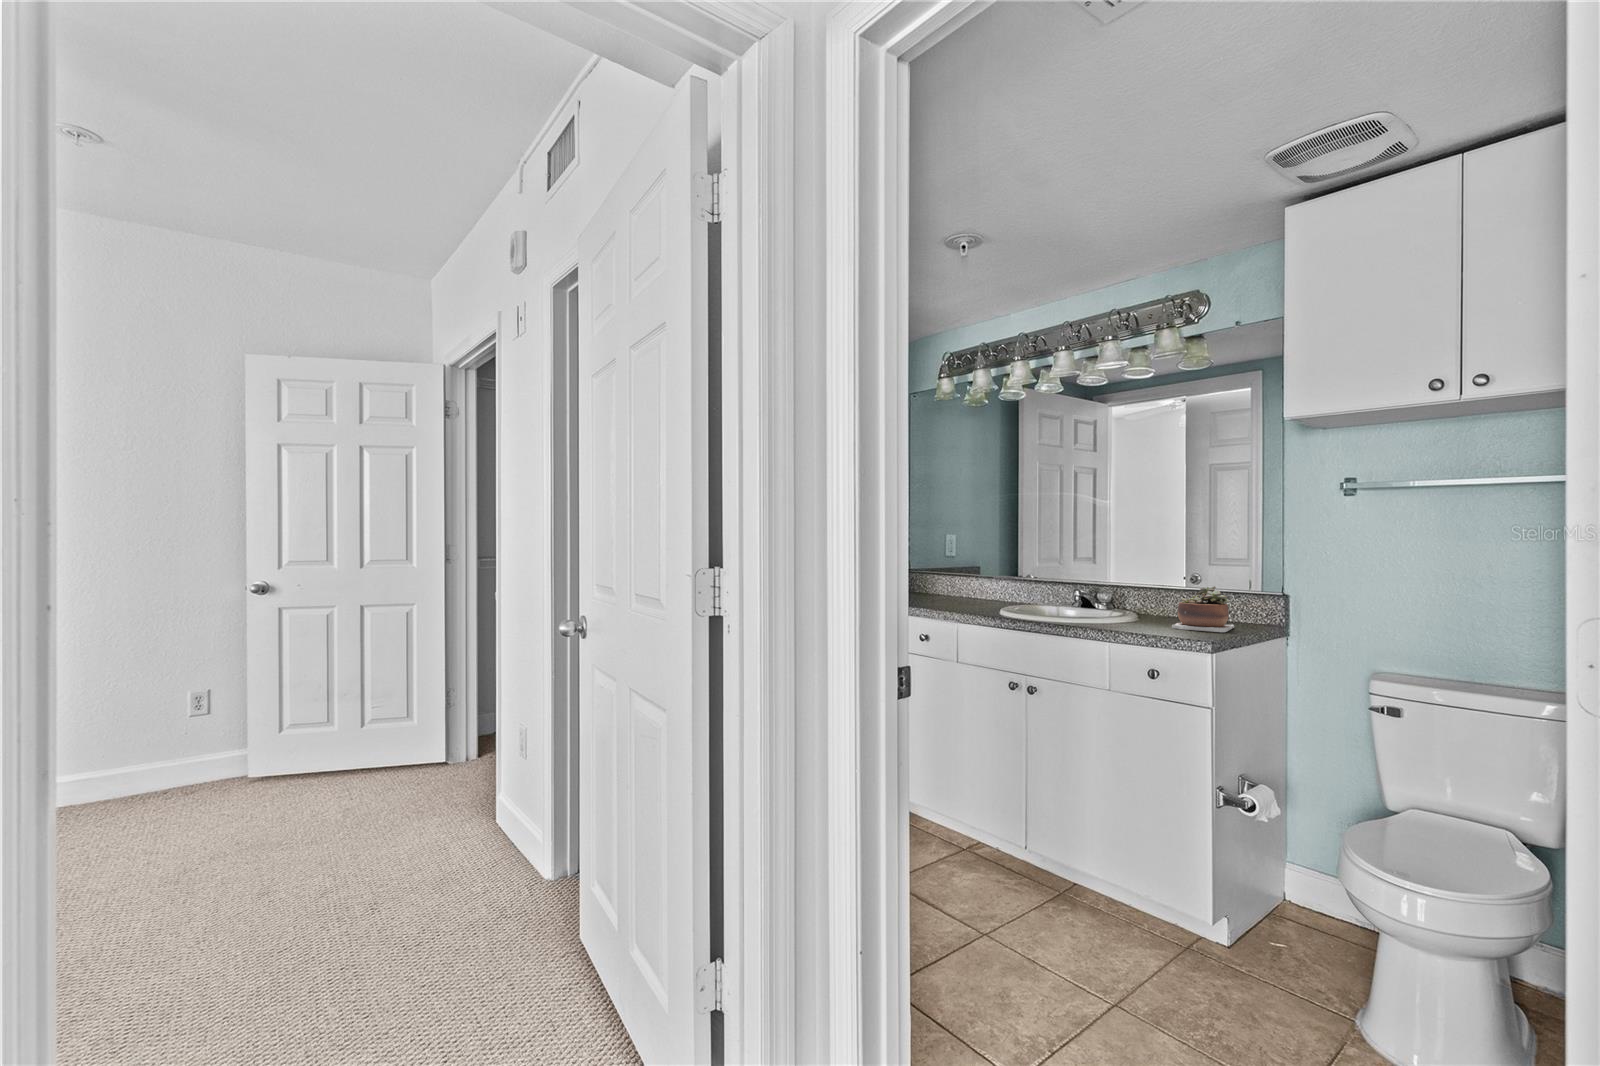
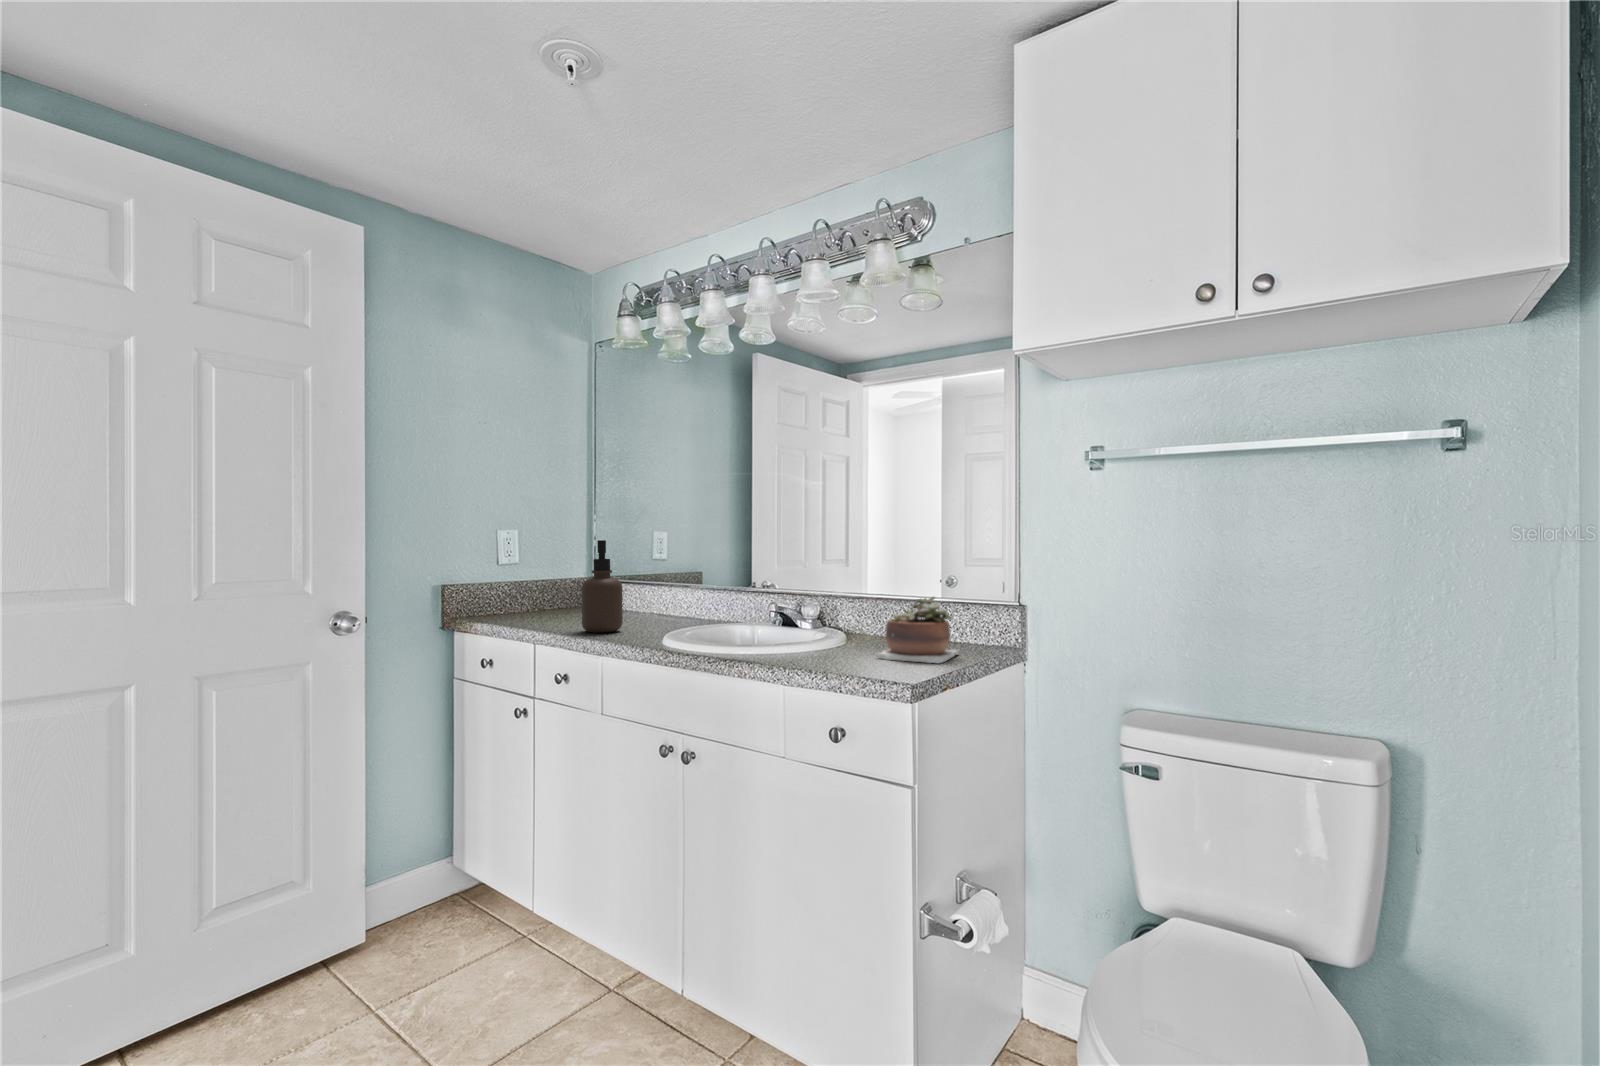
soap dispenser: none [935,544,963,608] -> present [582,540,623,633]

